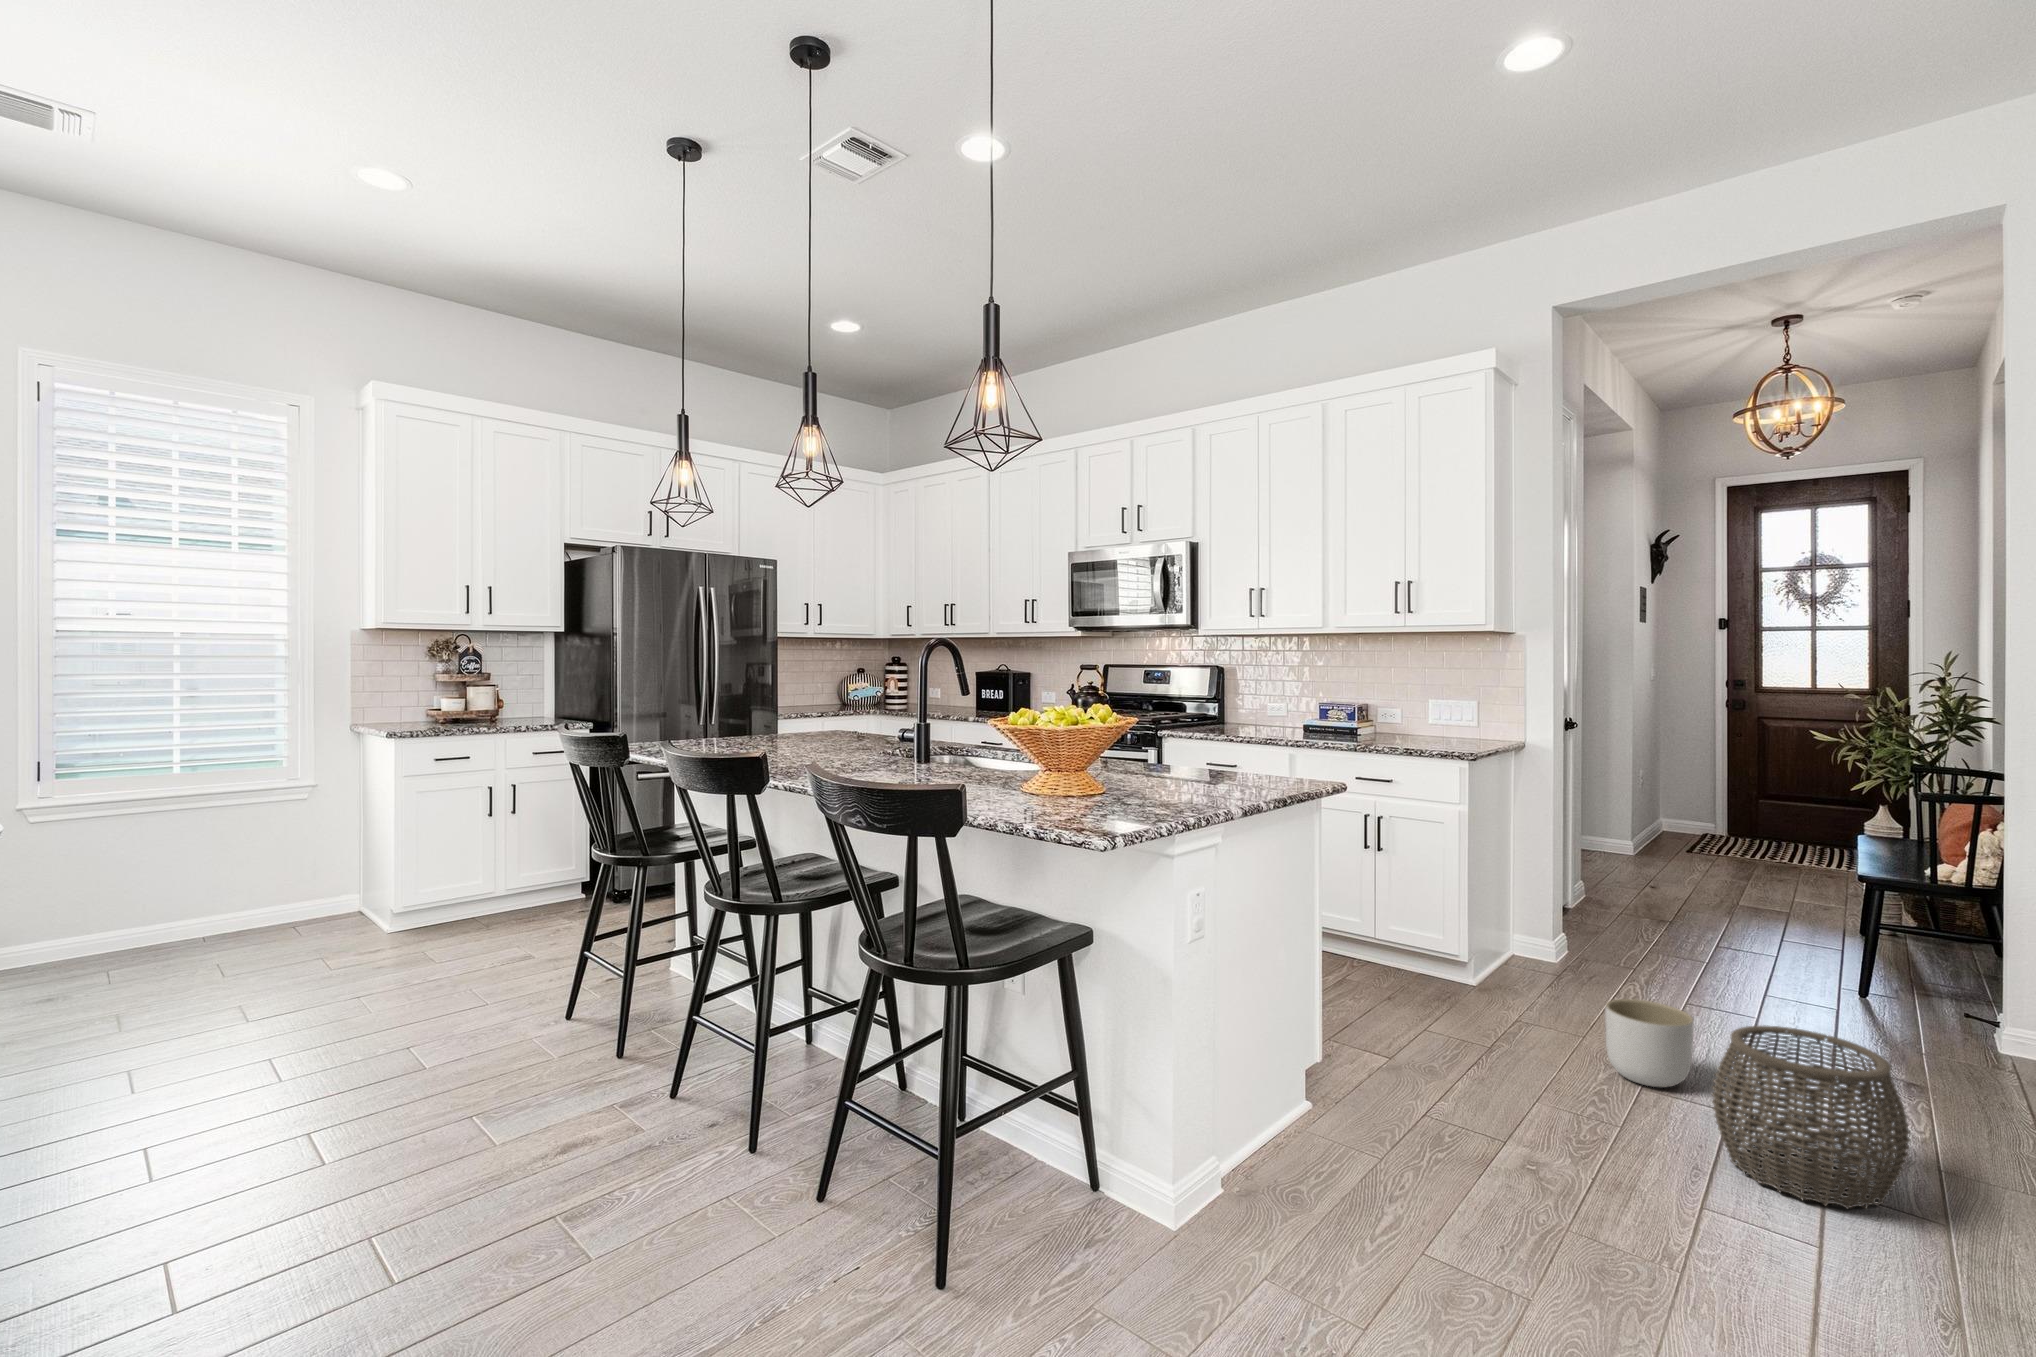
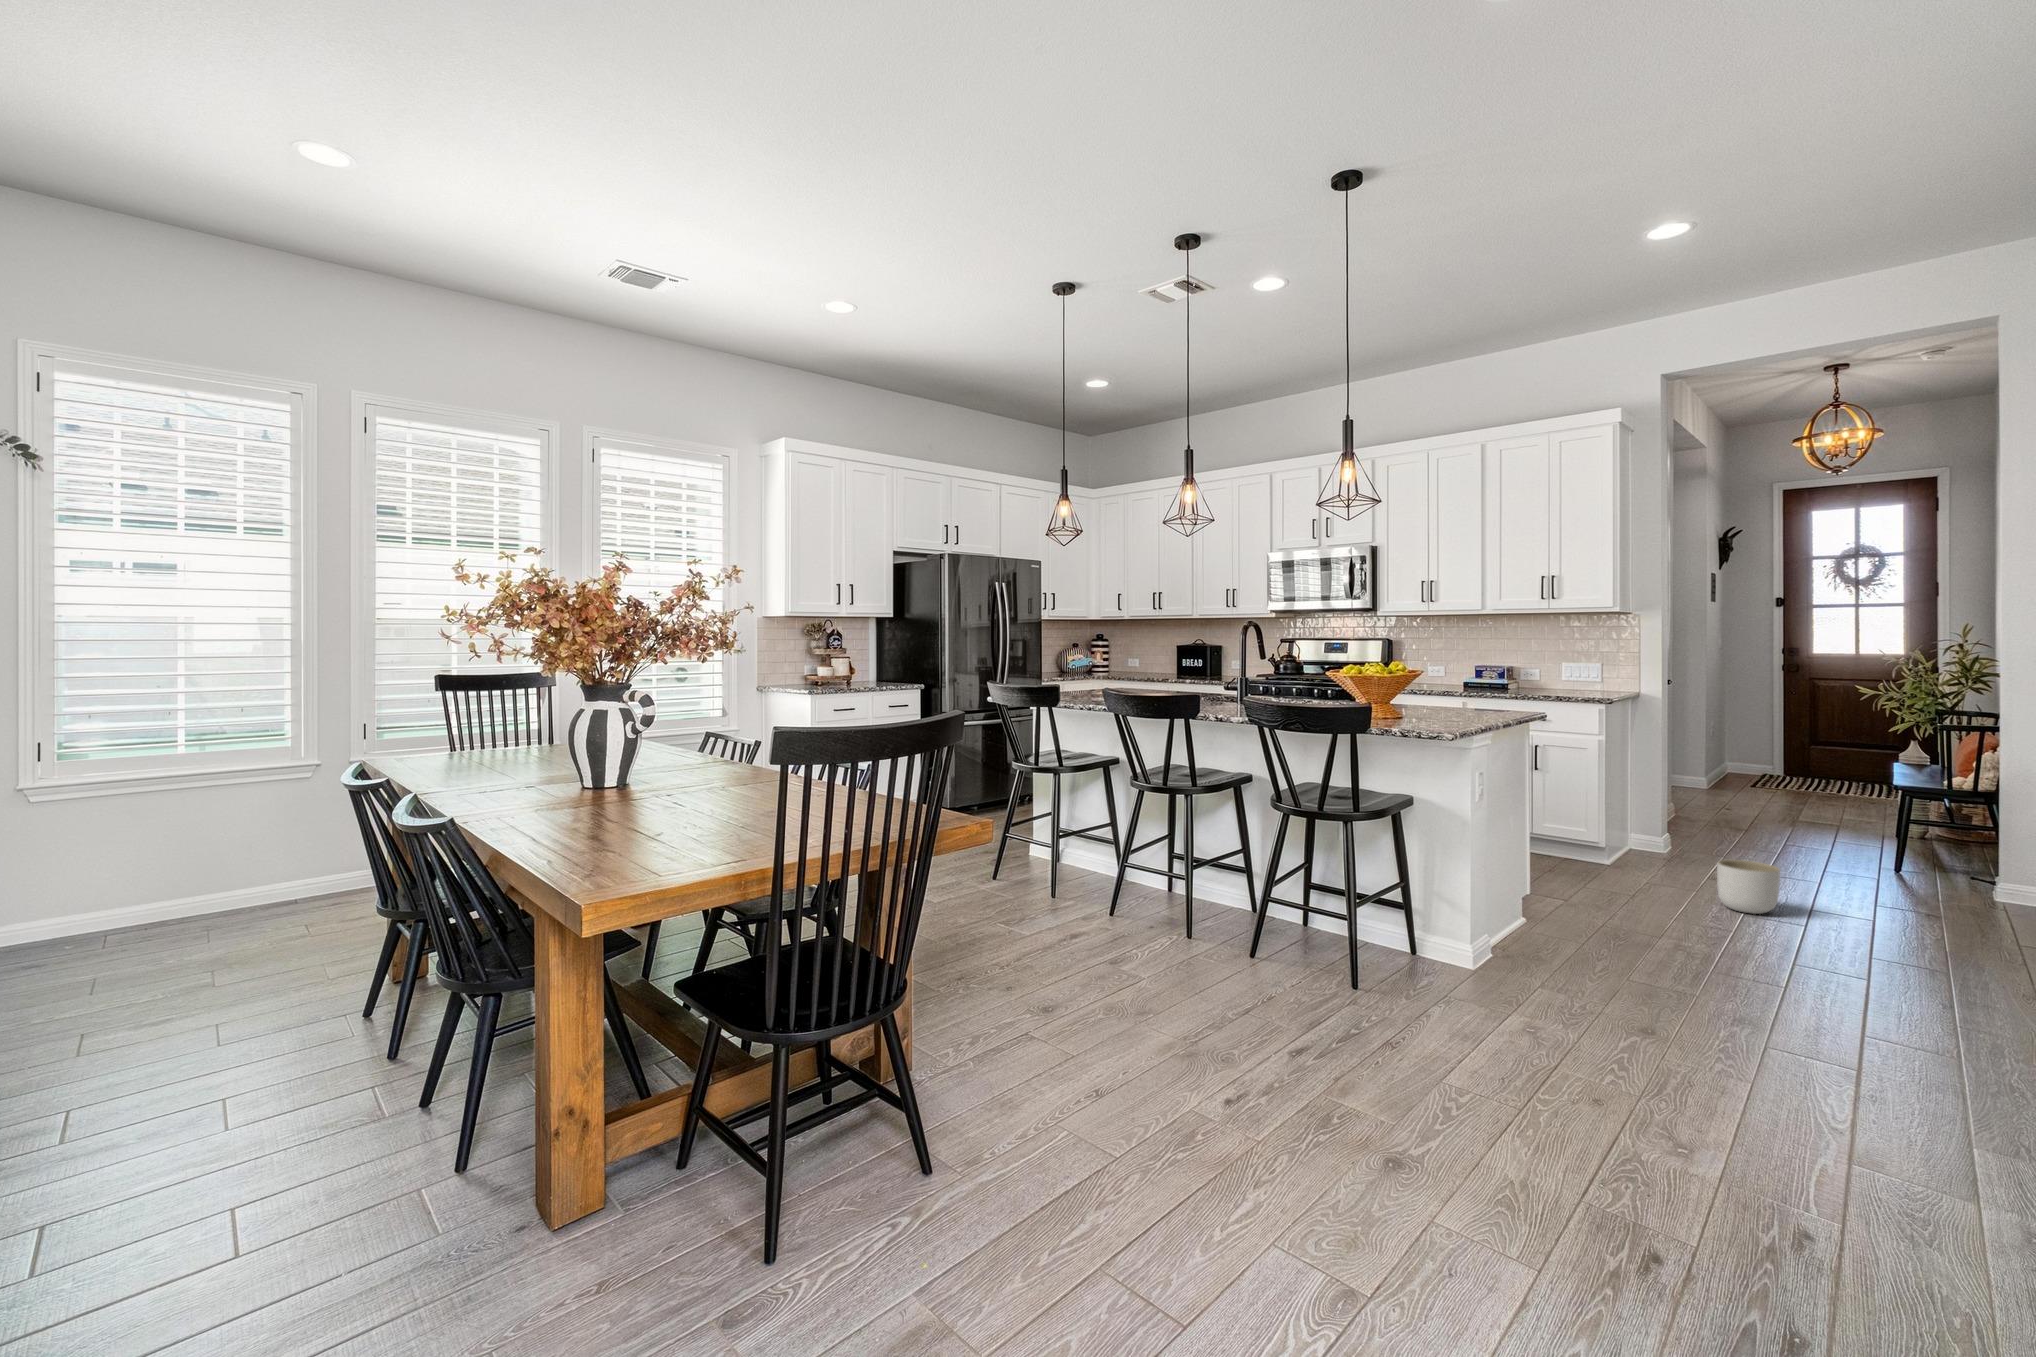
woven basket: present [1712,1025,1910,1209] -> none [1797,863,1927,964]

